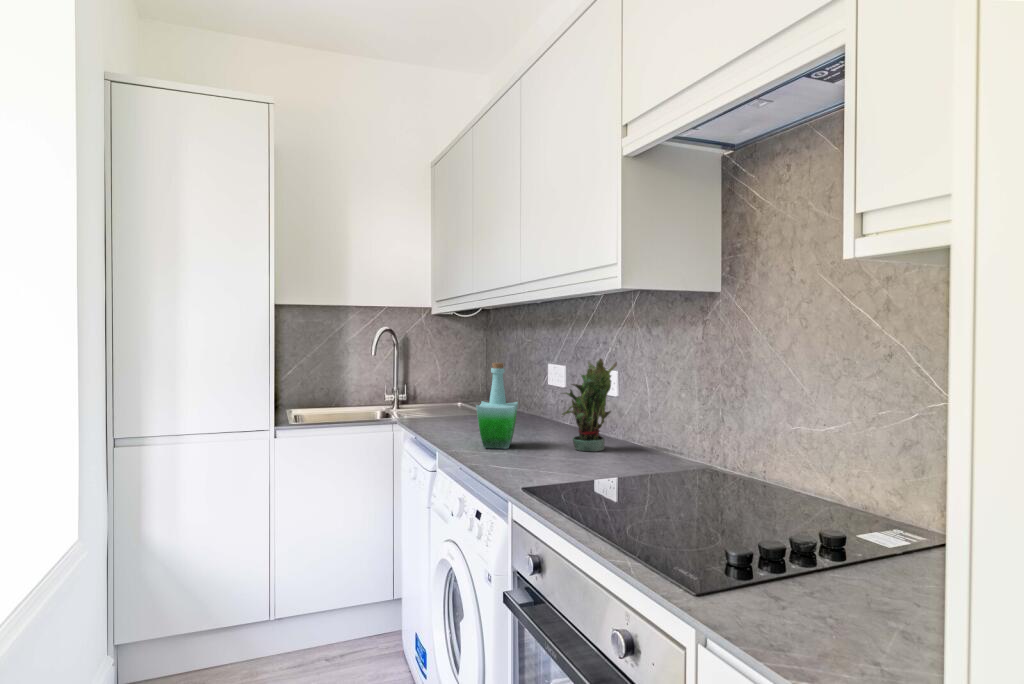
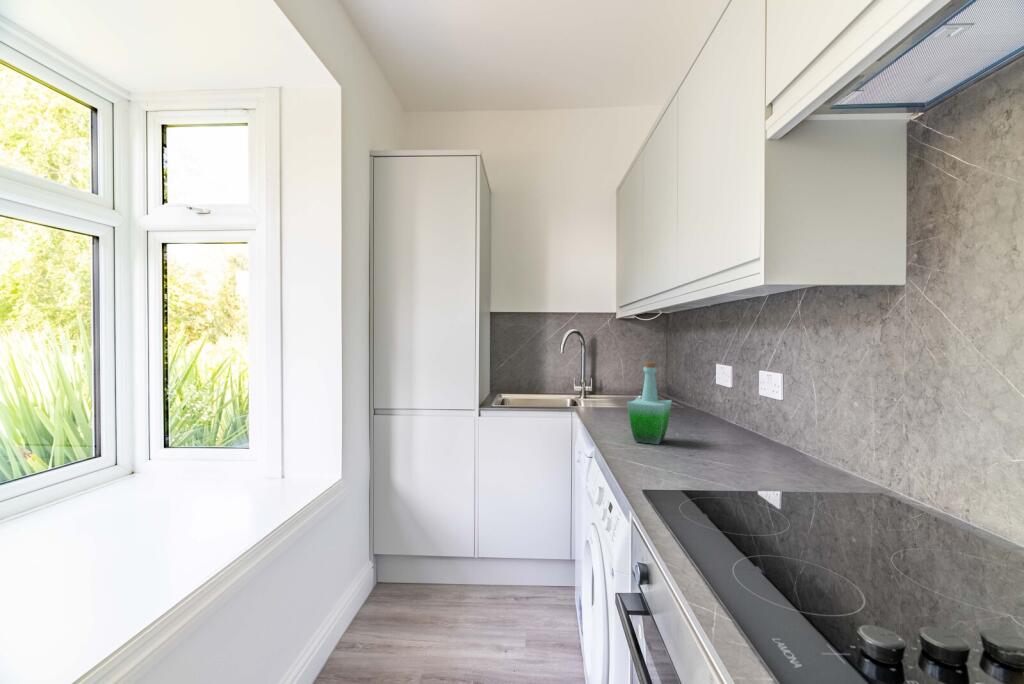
potted plant: present [562,358,617,451] -> none [711,360,777,456]

